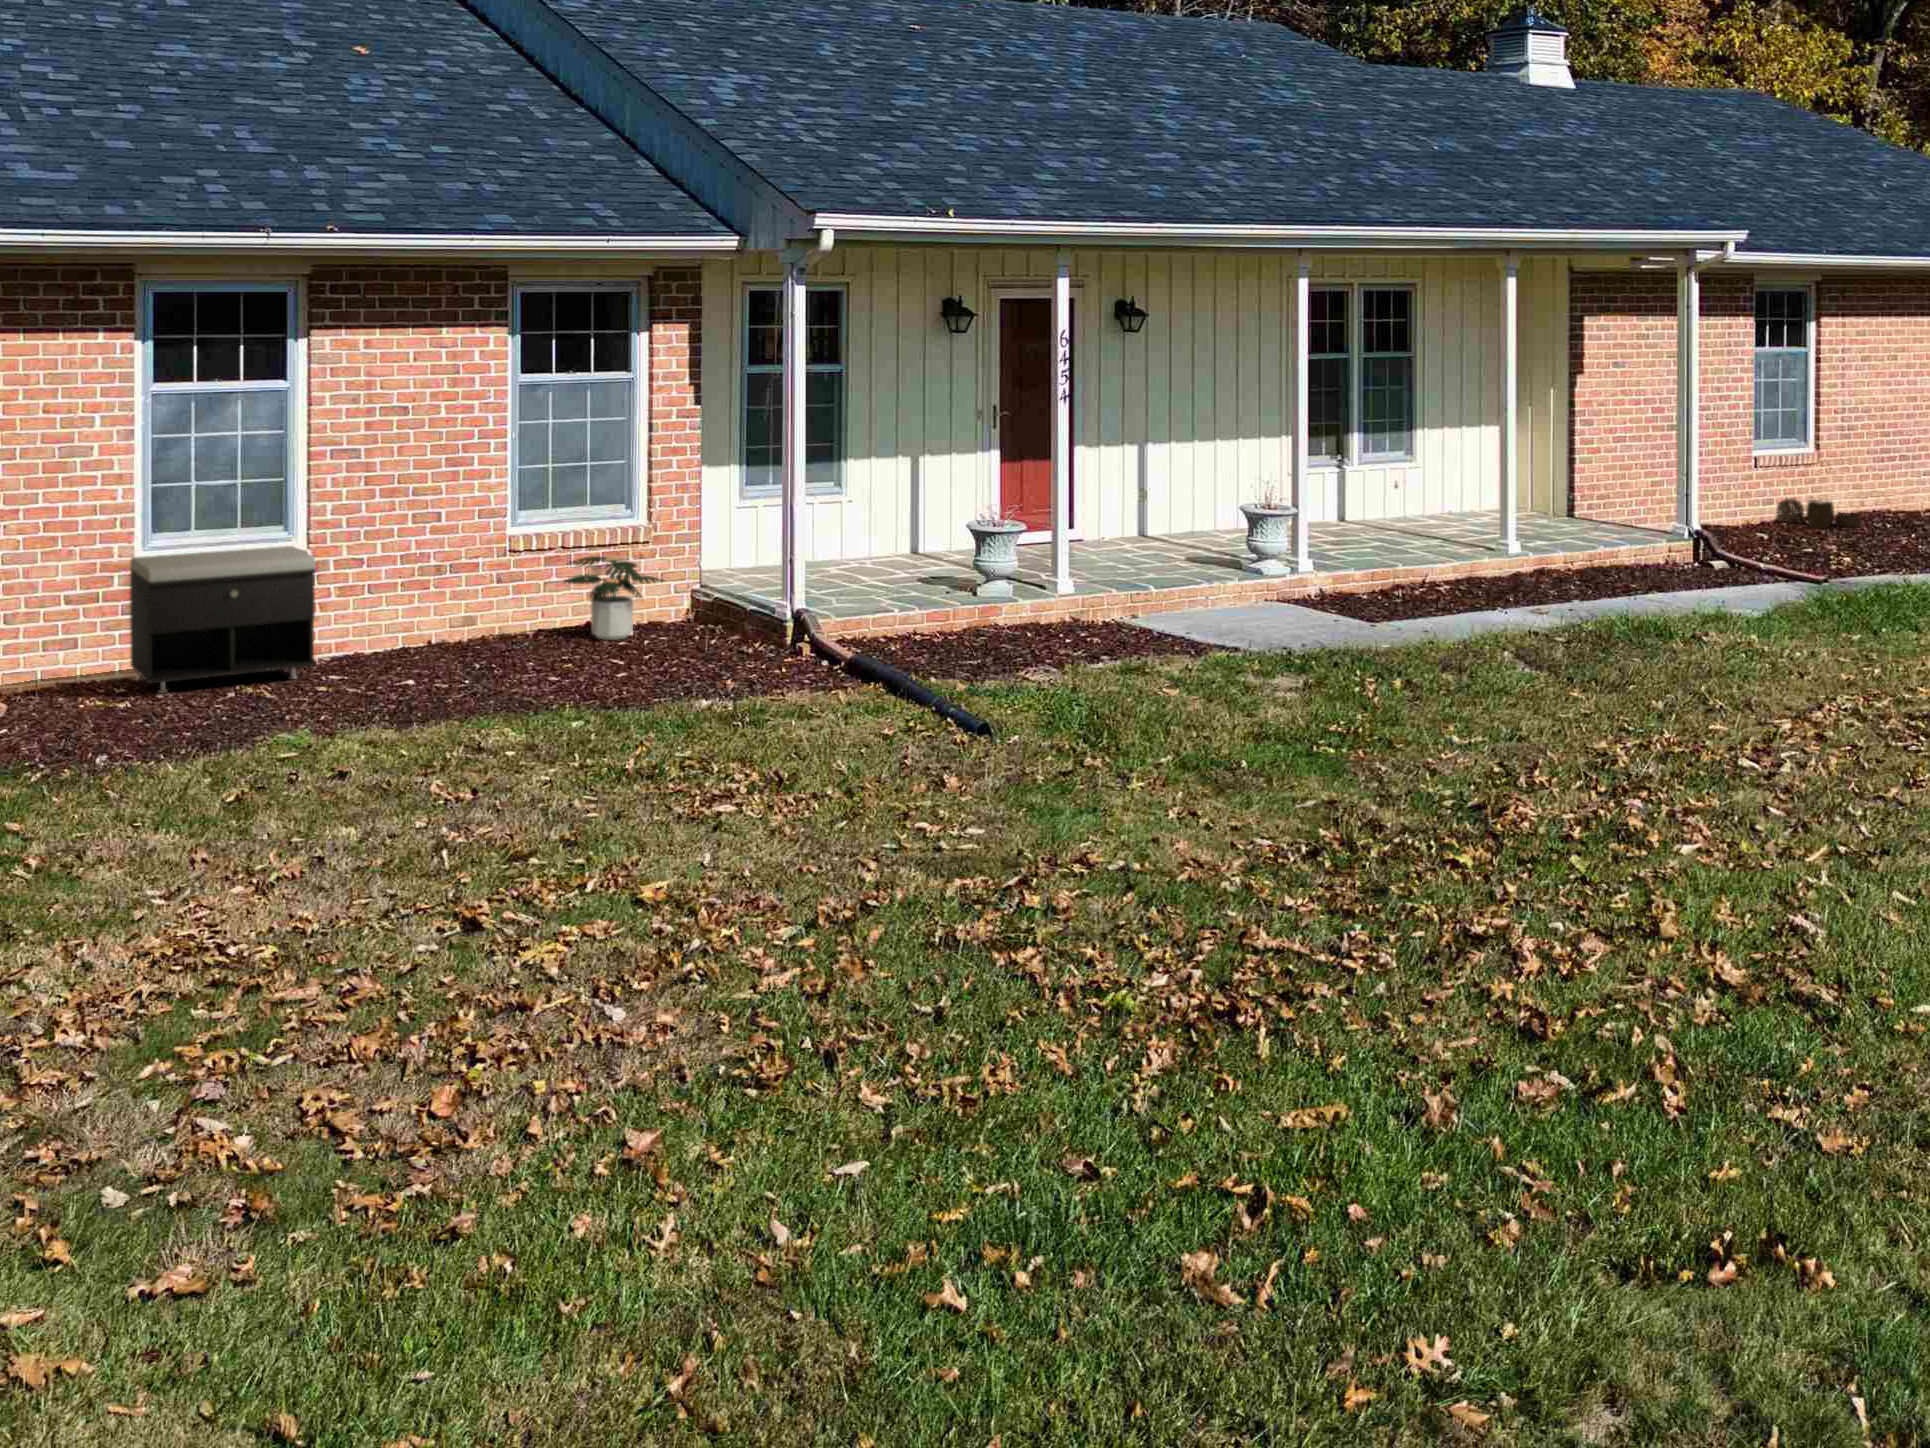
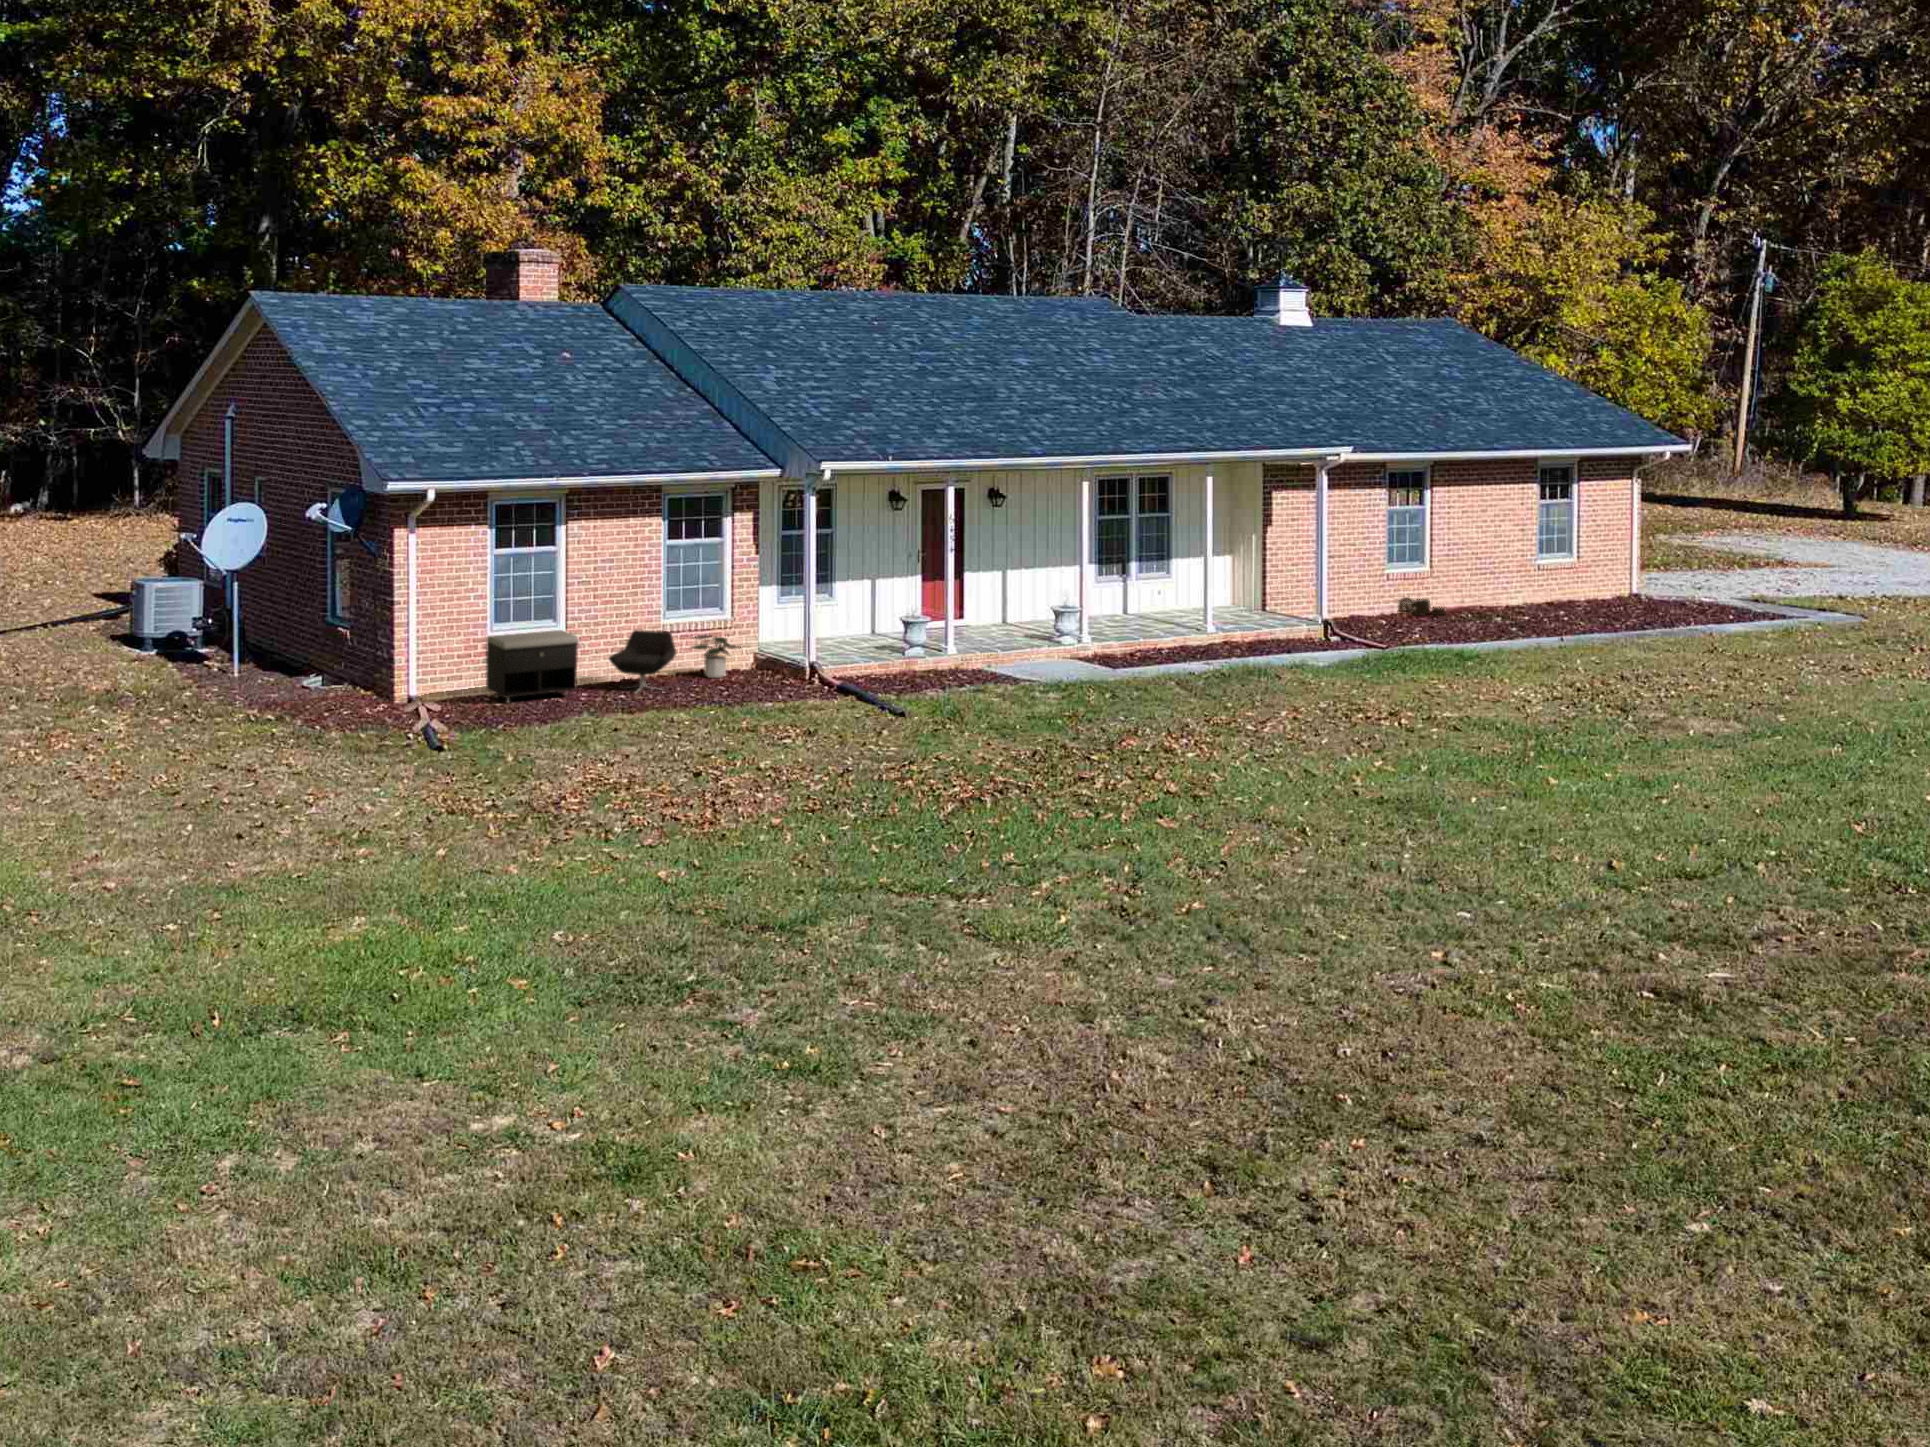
lounge chair: none [388,547,529,673] -> present [609,630,676,693]

